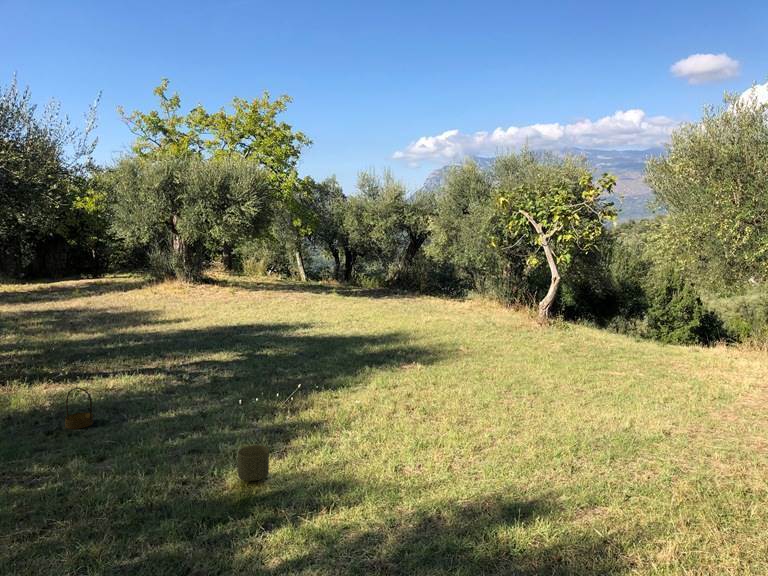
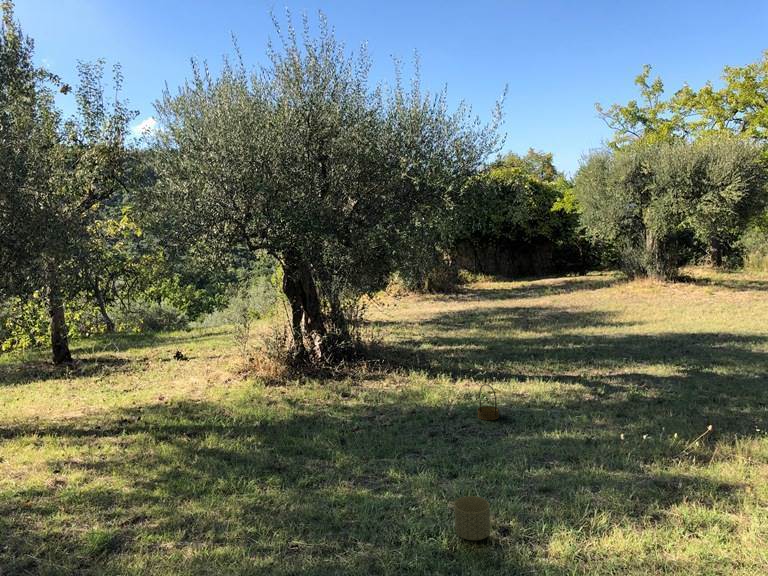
planter: present [238,445,269,481] -> present [454,496,490,540]

